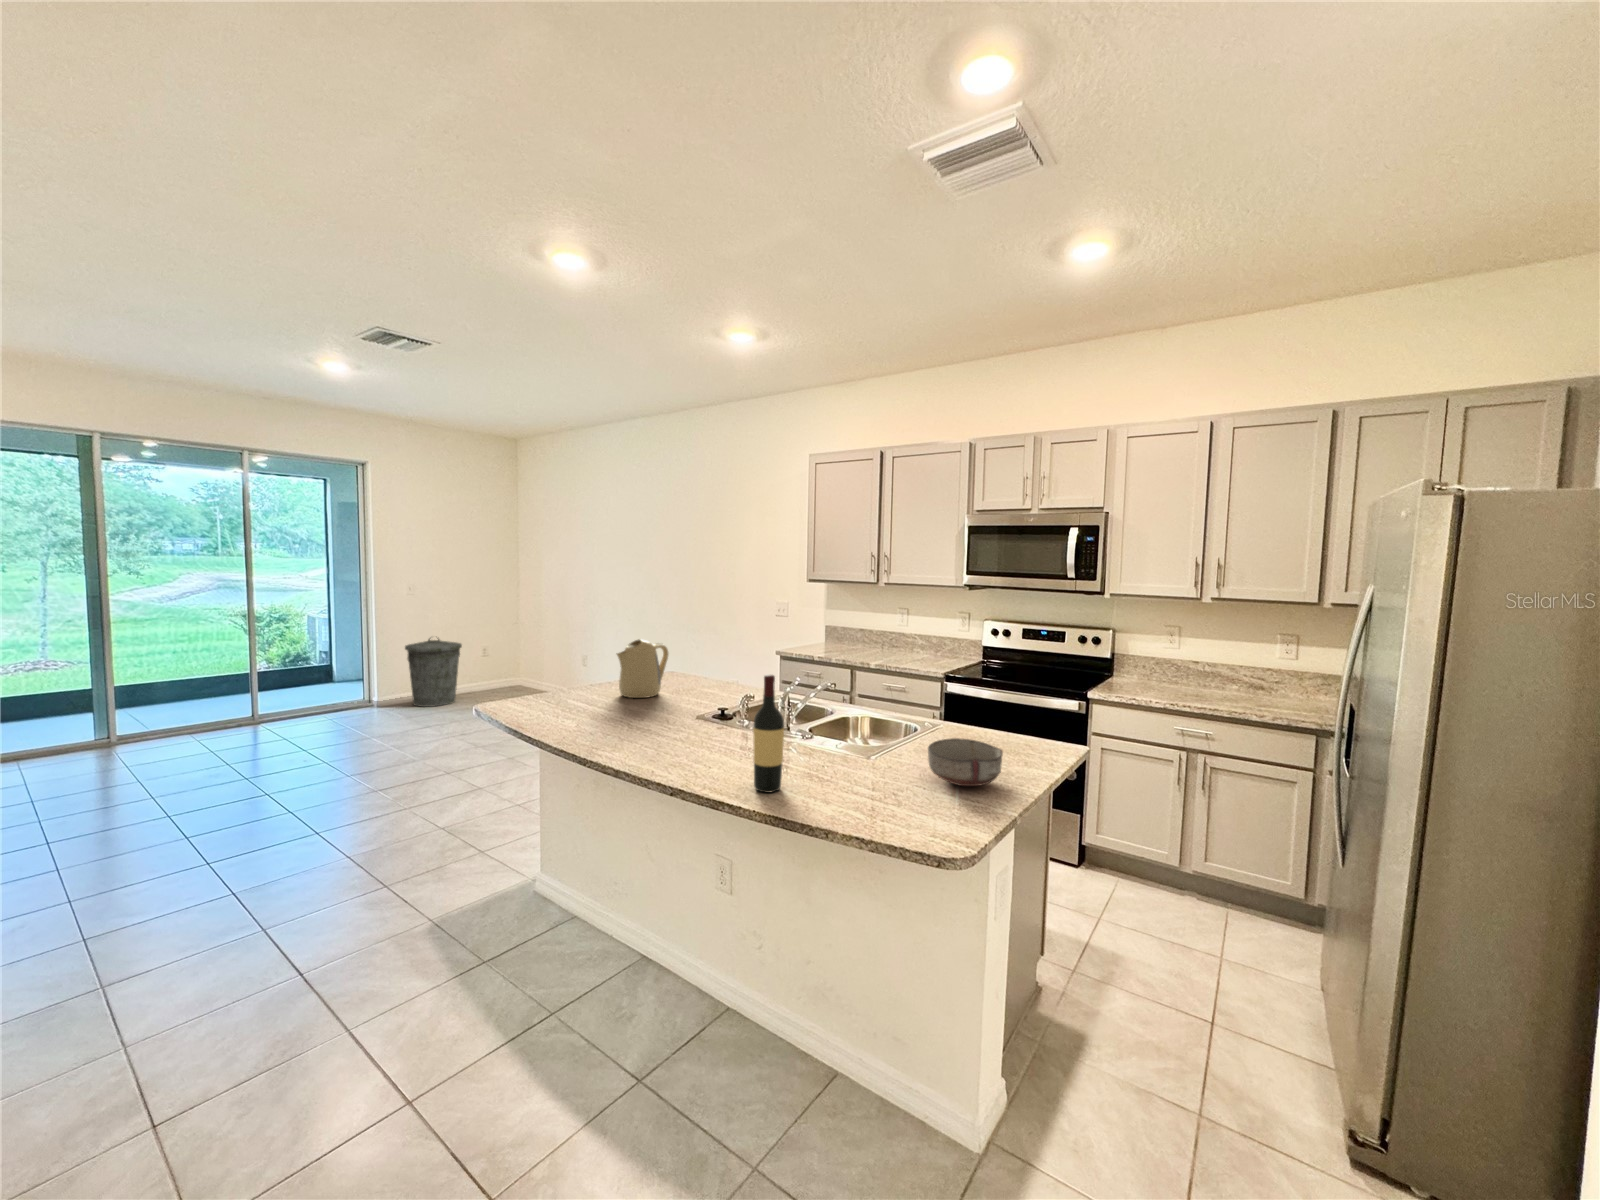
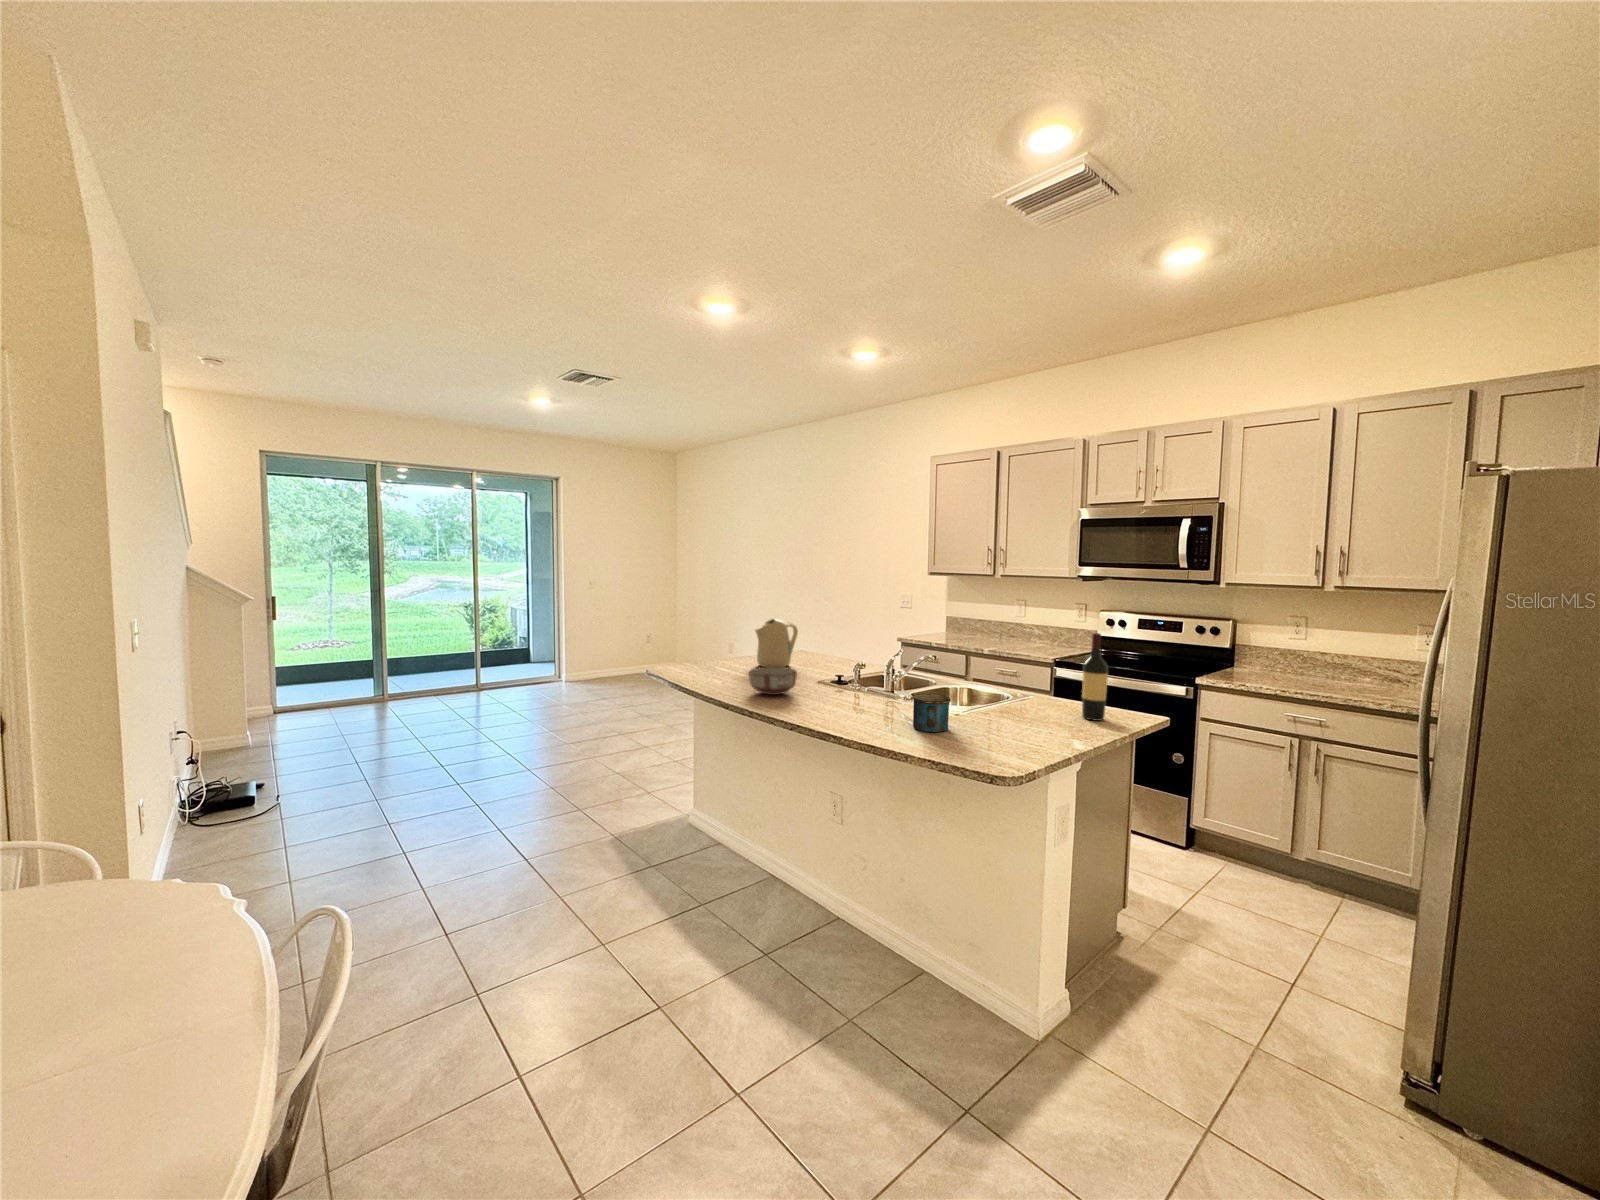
trash can: present [405,638,462,707] -> none [587,625,631,684]
wine bottle: present [753,675,784,793] -> present [1082,633,1108,721]
ceramic bowl: present [928,738,1003,786] -> present [749,667,797,695]
mug: none [822,740,868,789] -> present [912,694,951,732]

